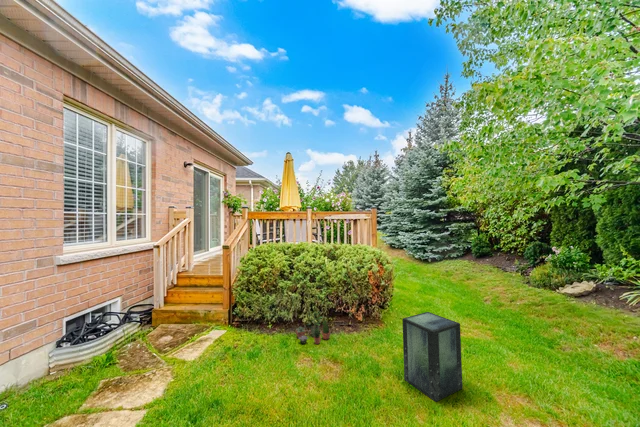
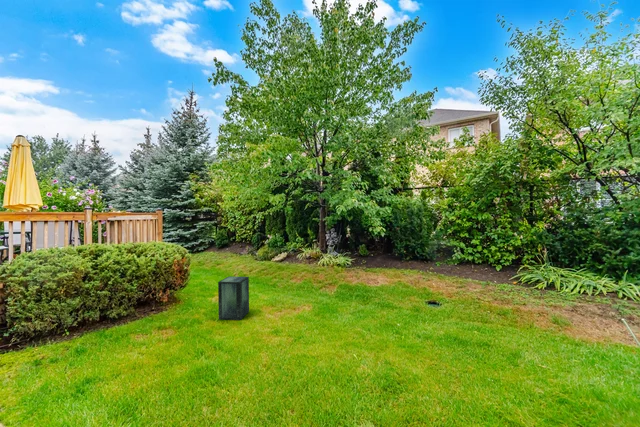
potted plant: present [296,312,330,344] -> none [104,303,144,333]

